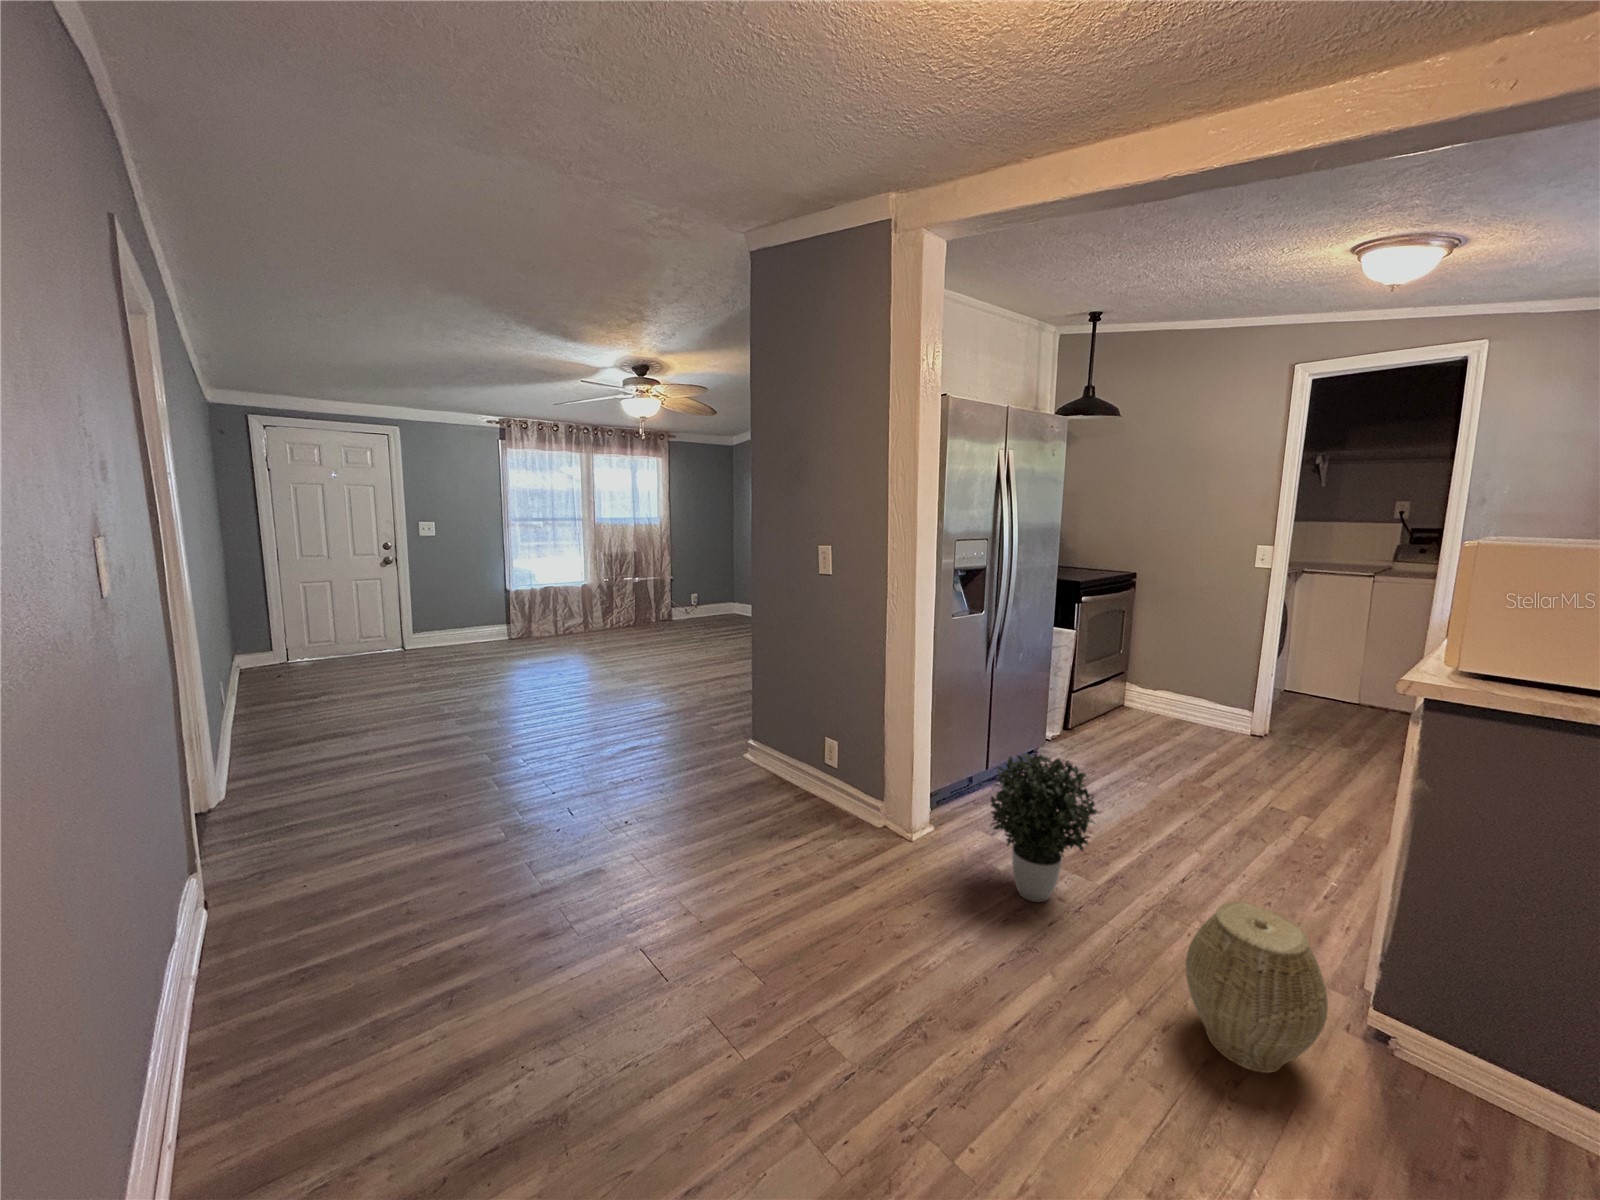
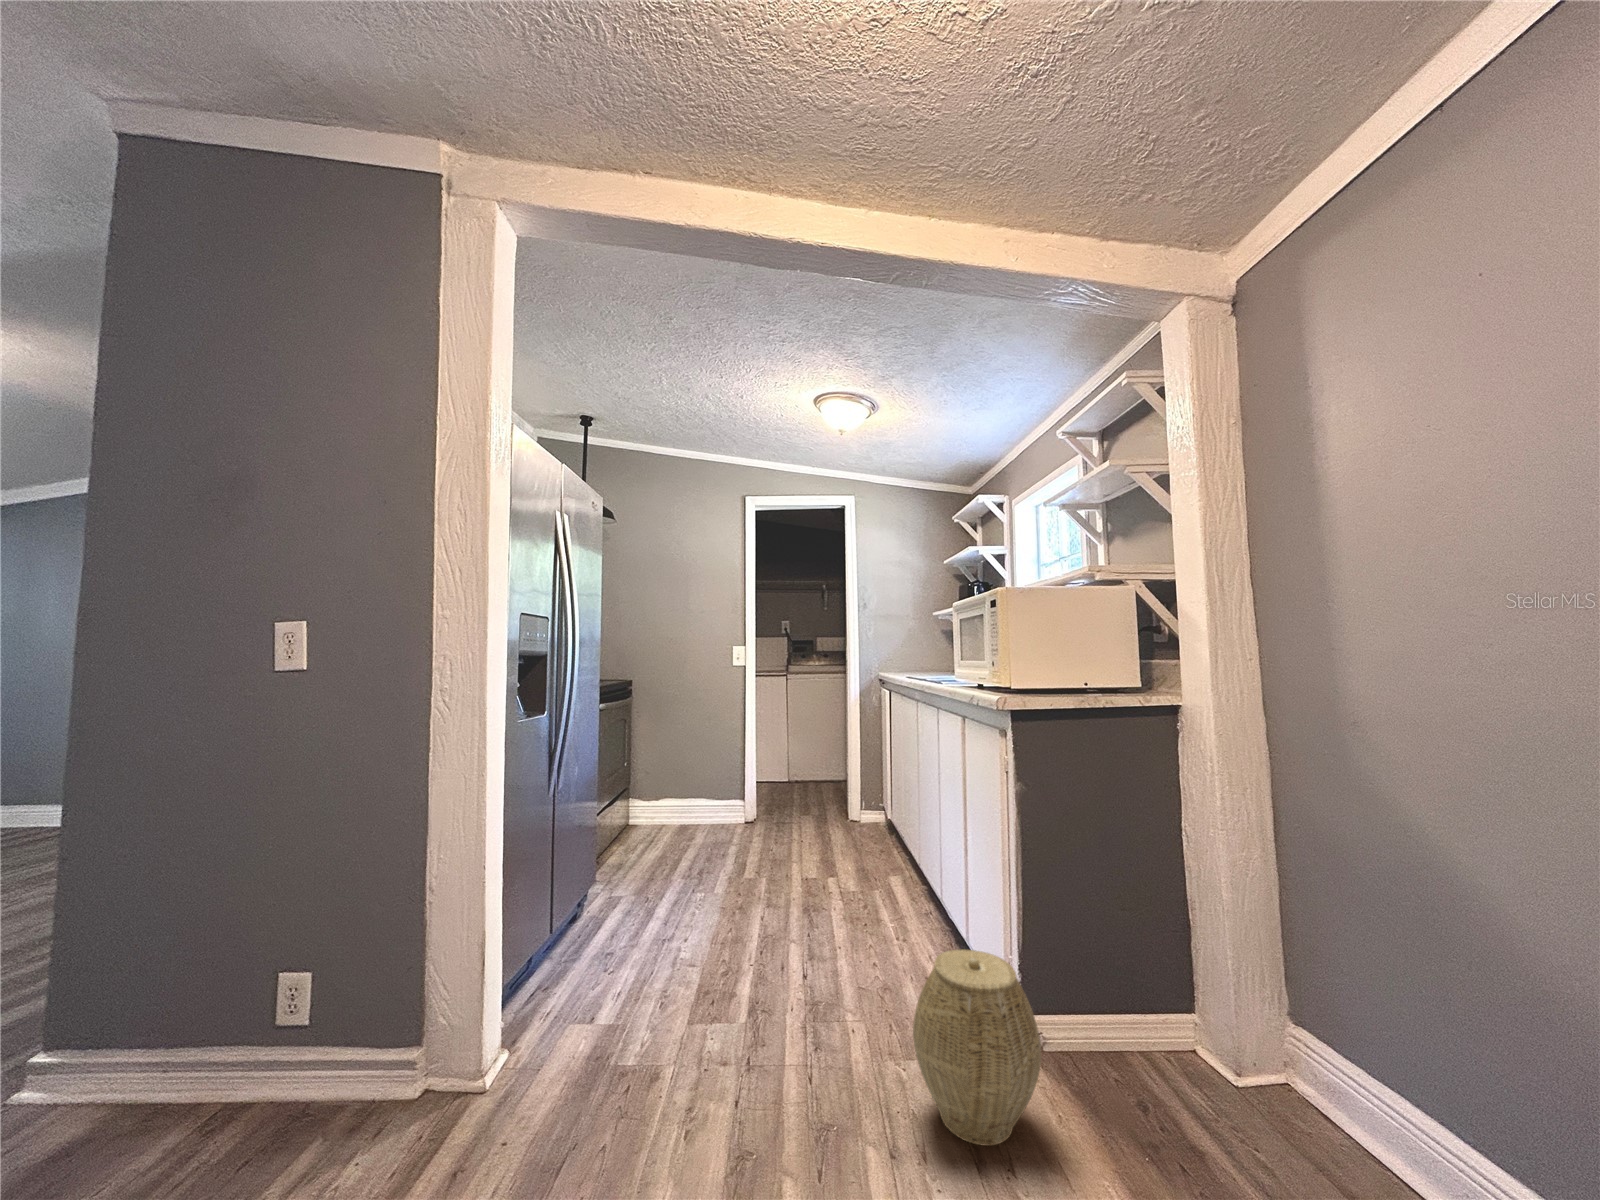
potted plant: present [991,753,1098,902] -> none [628,866,766,1088]

